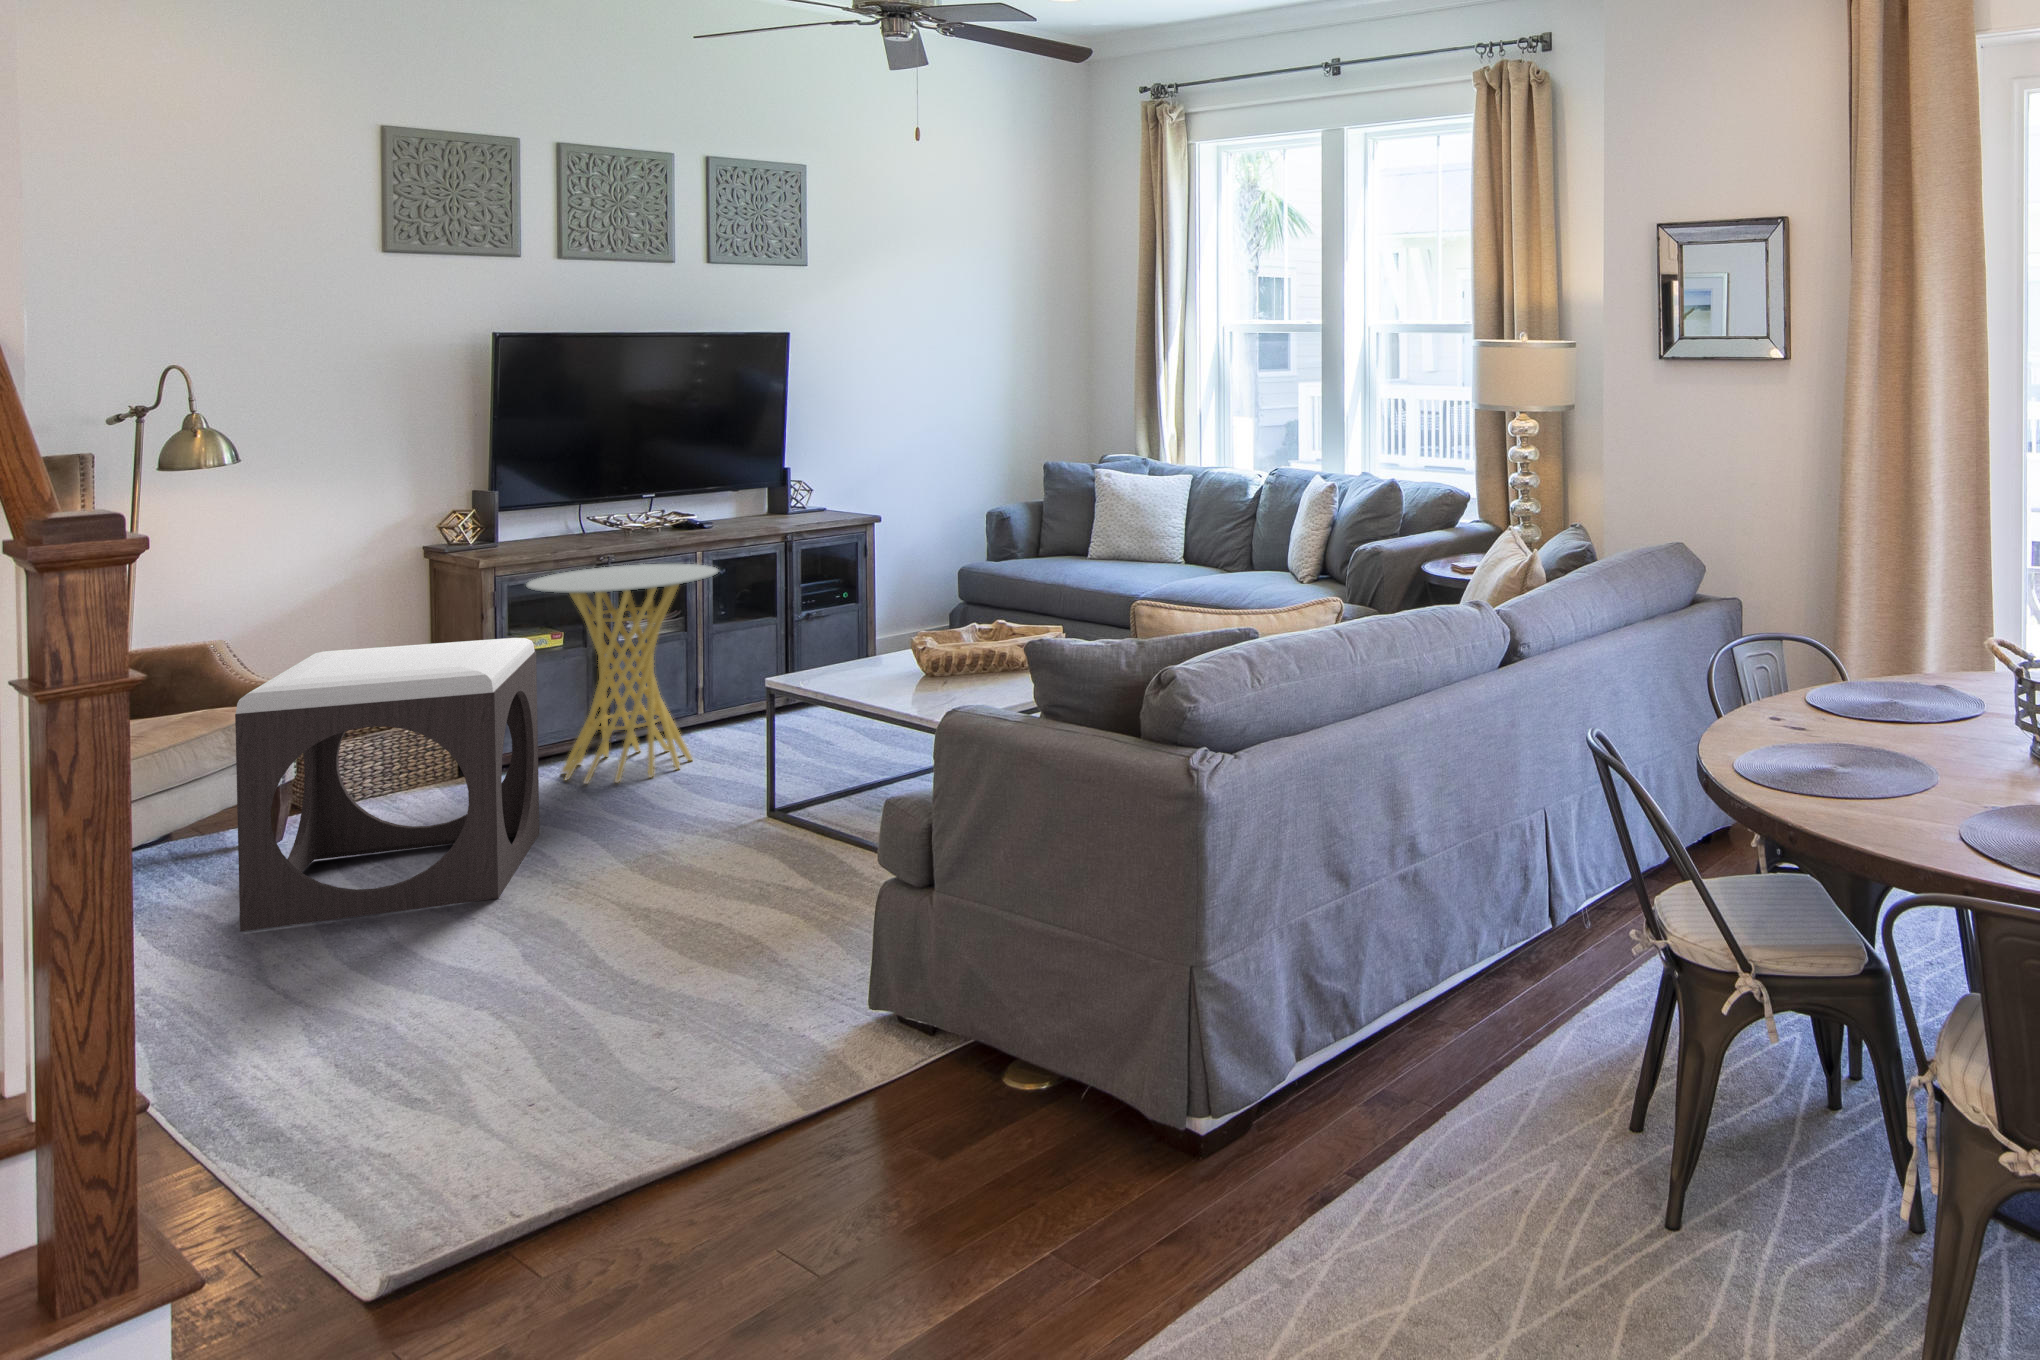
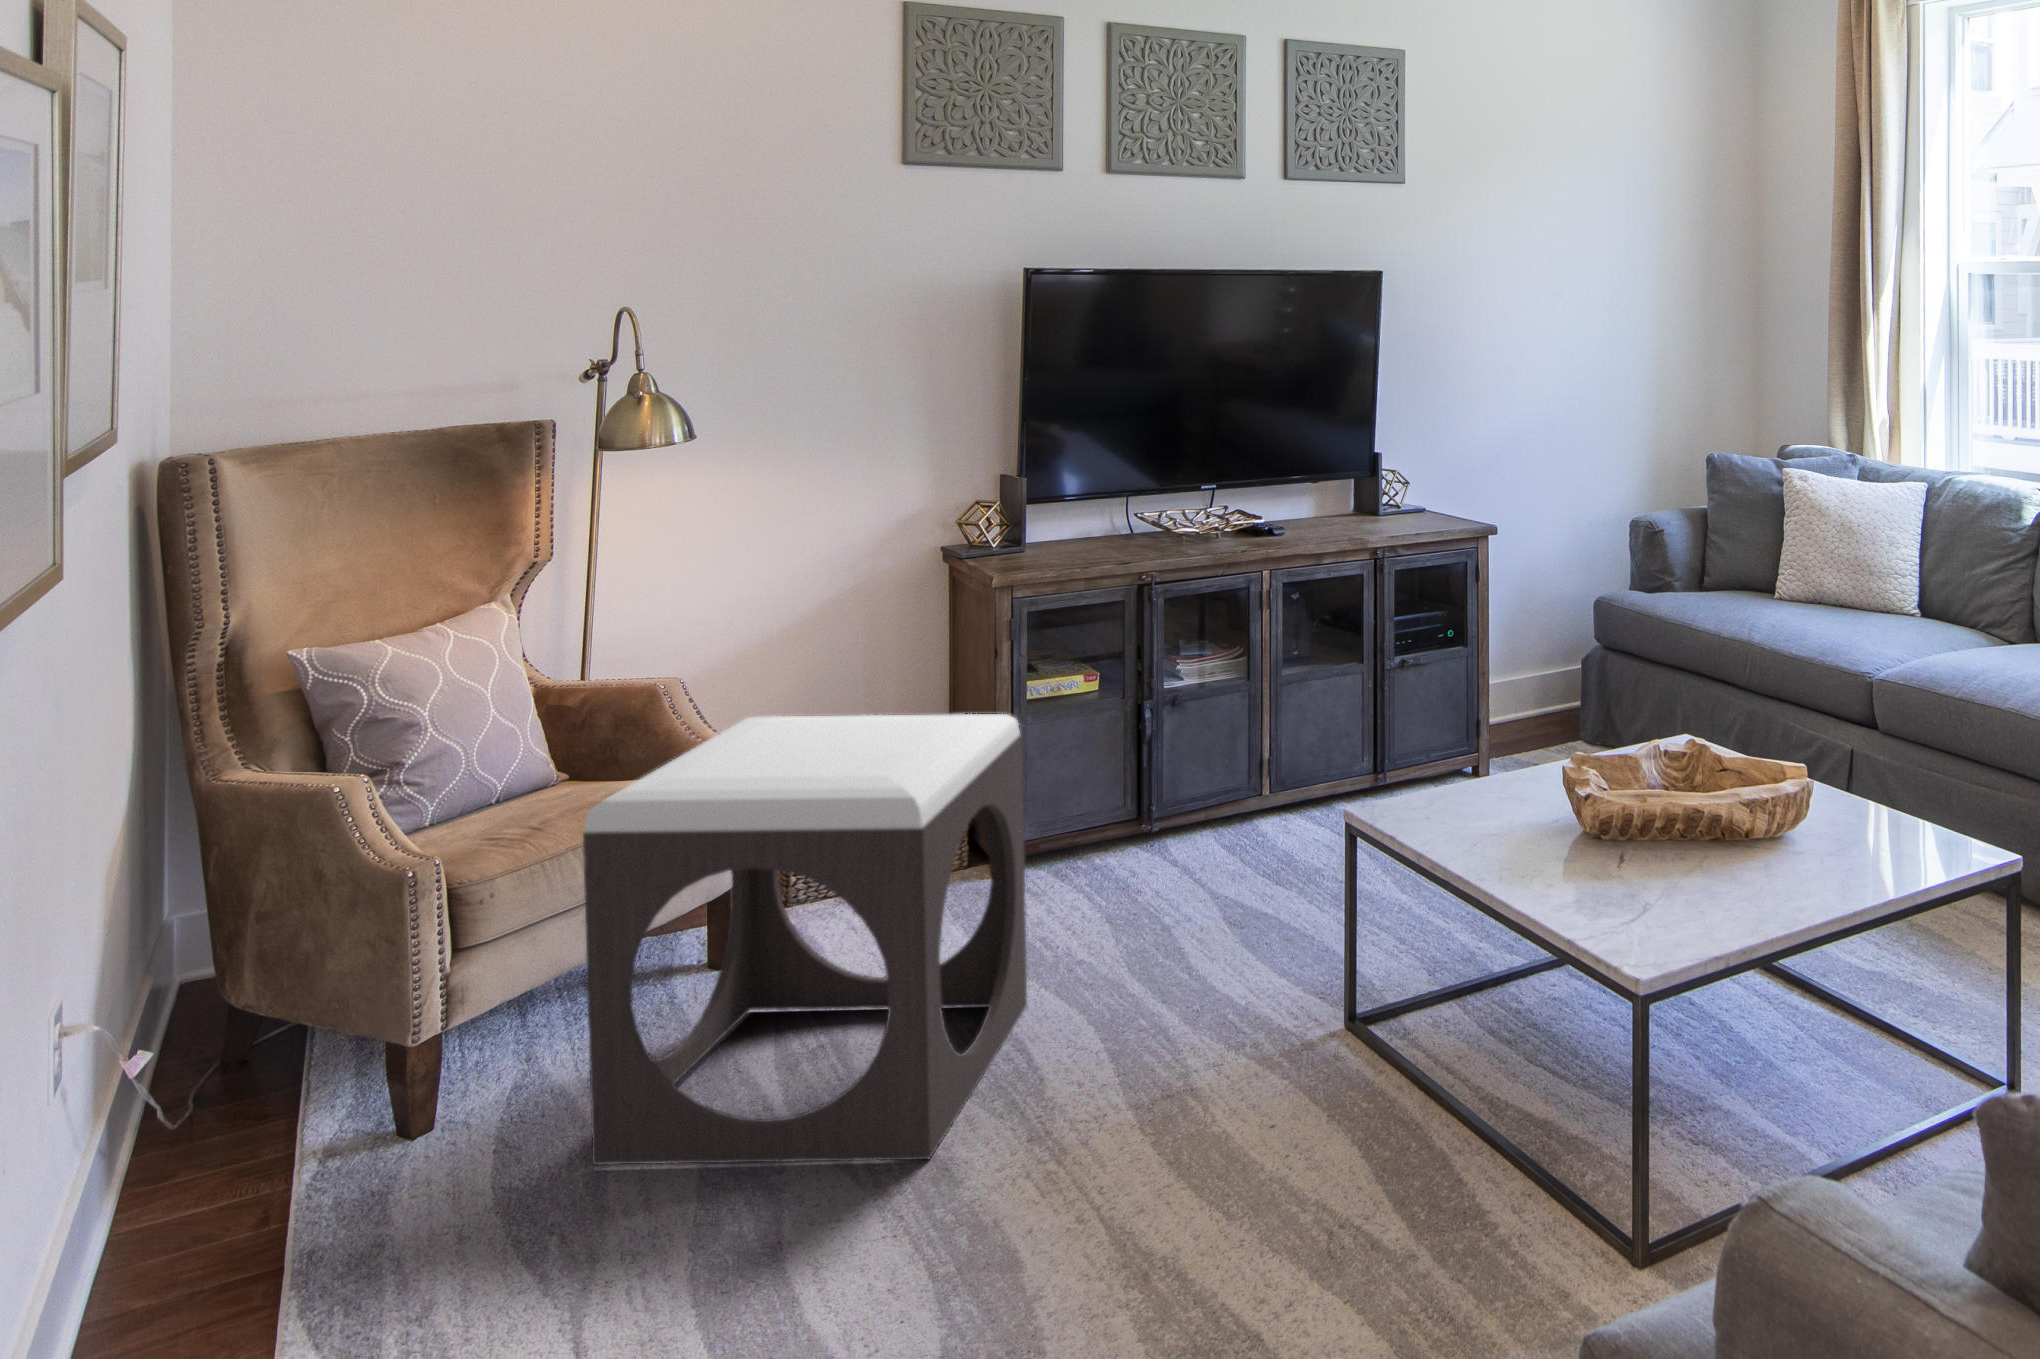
side table: present [526,564,718,783] -> none [1040,589,1282,911]

